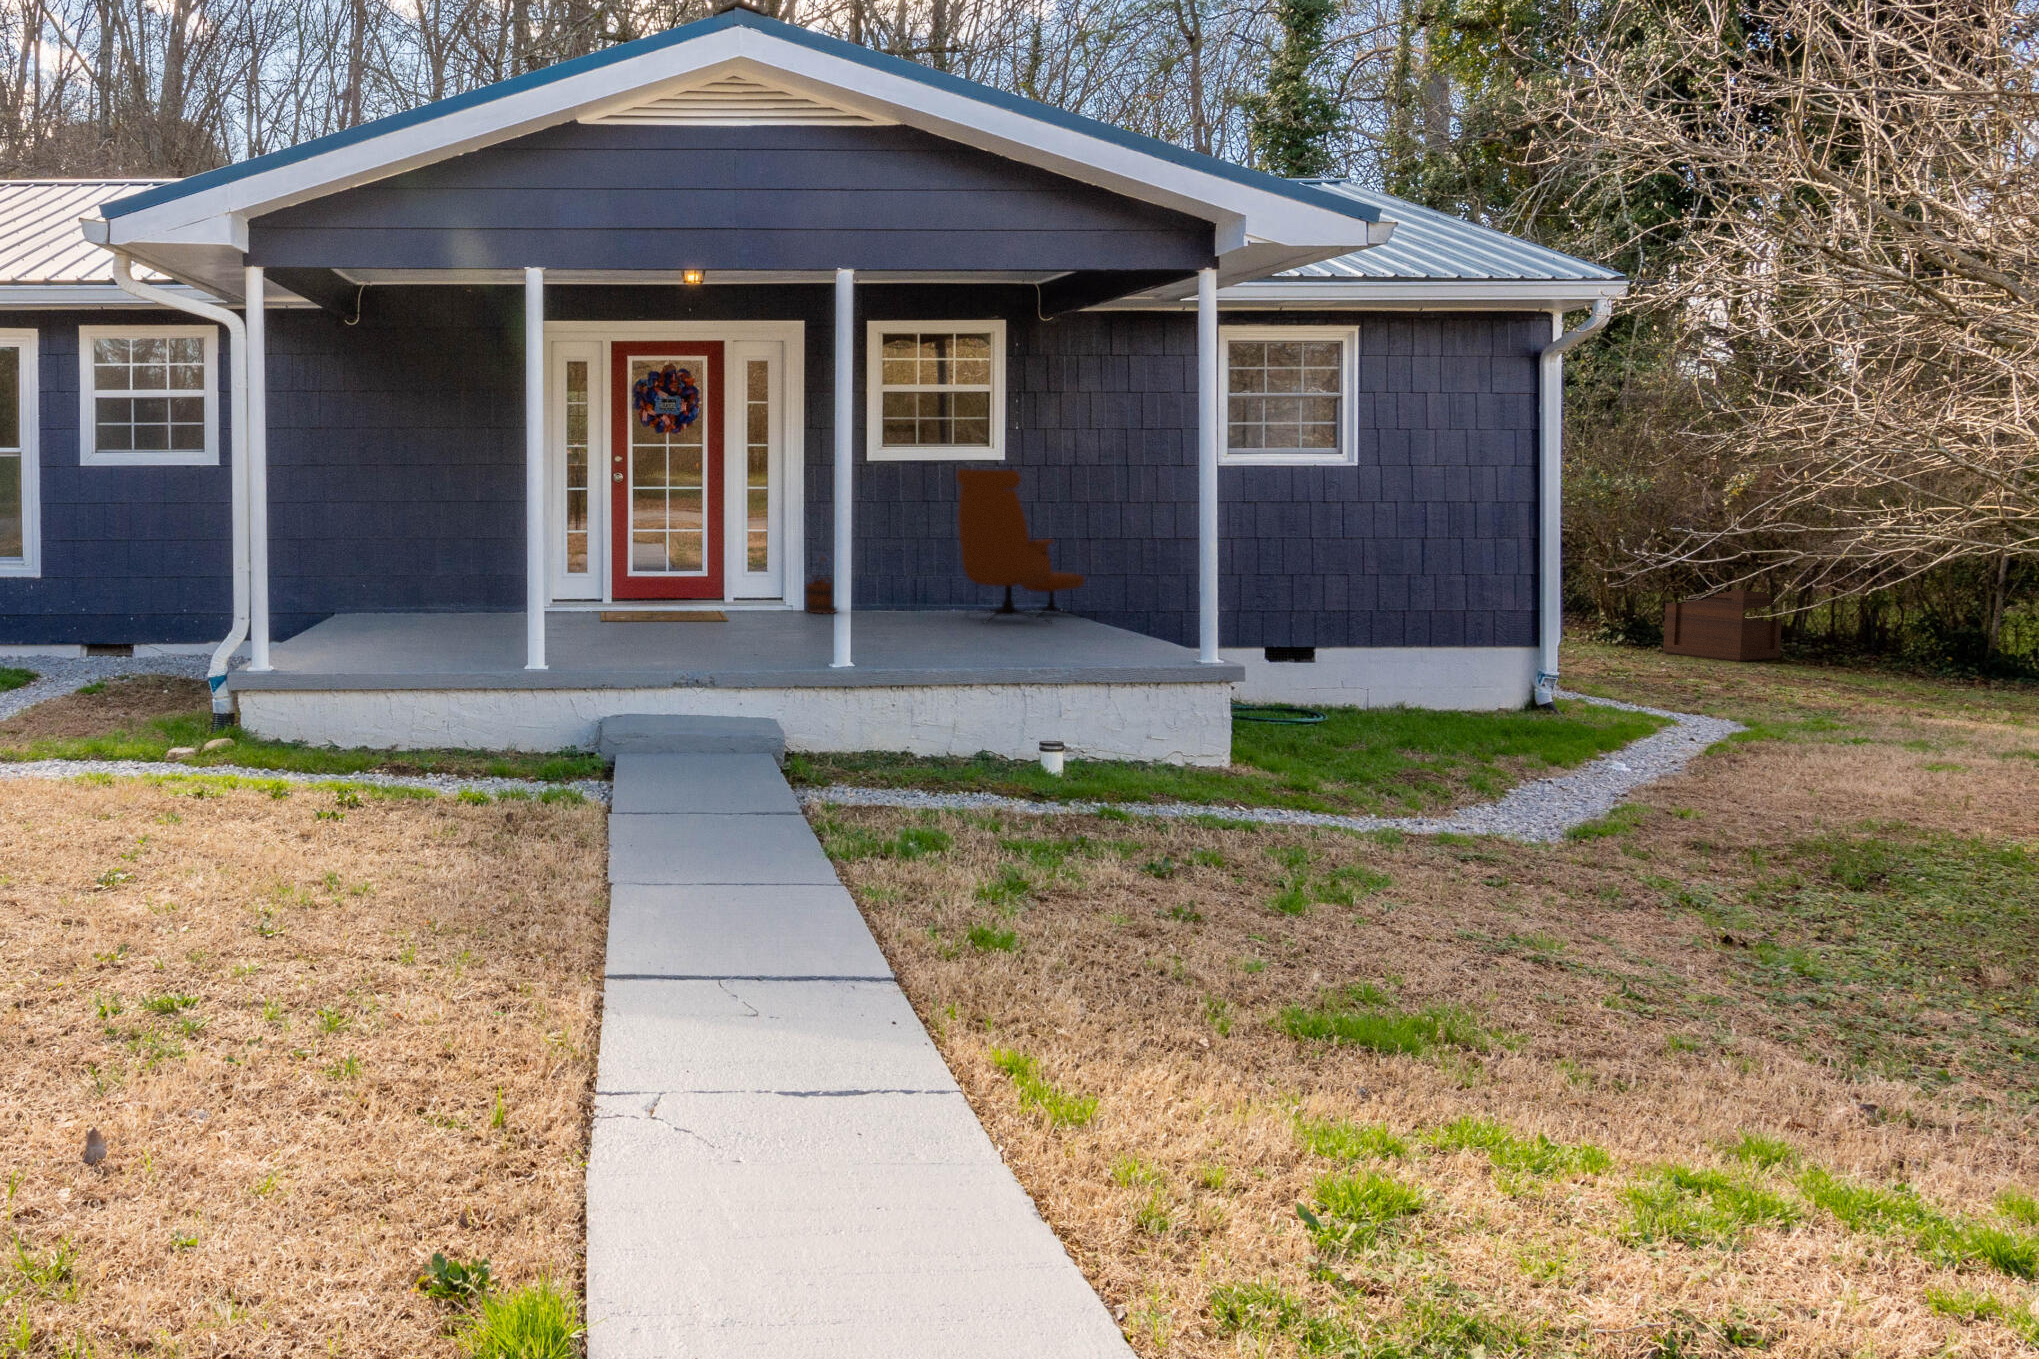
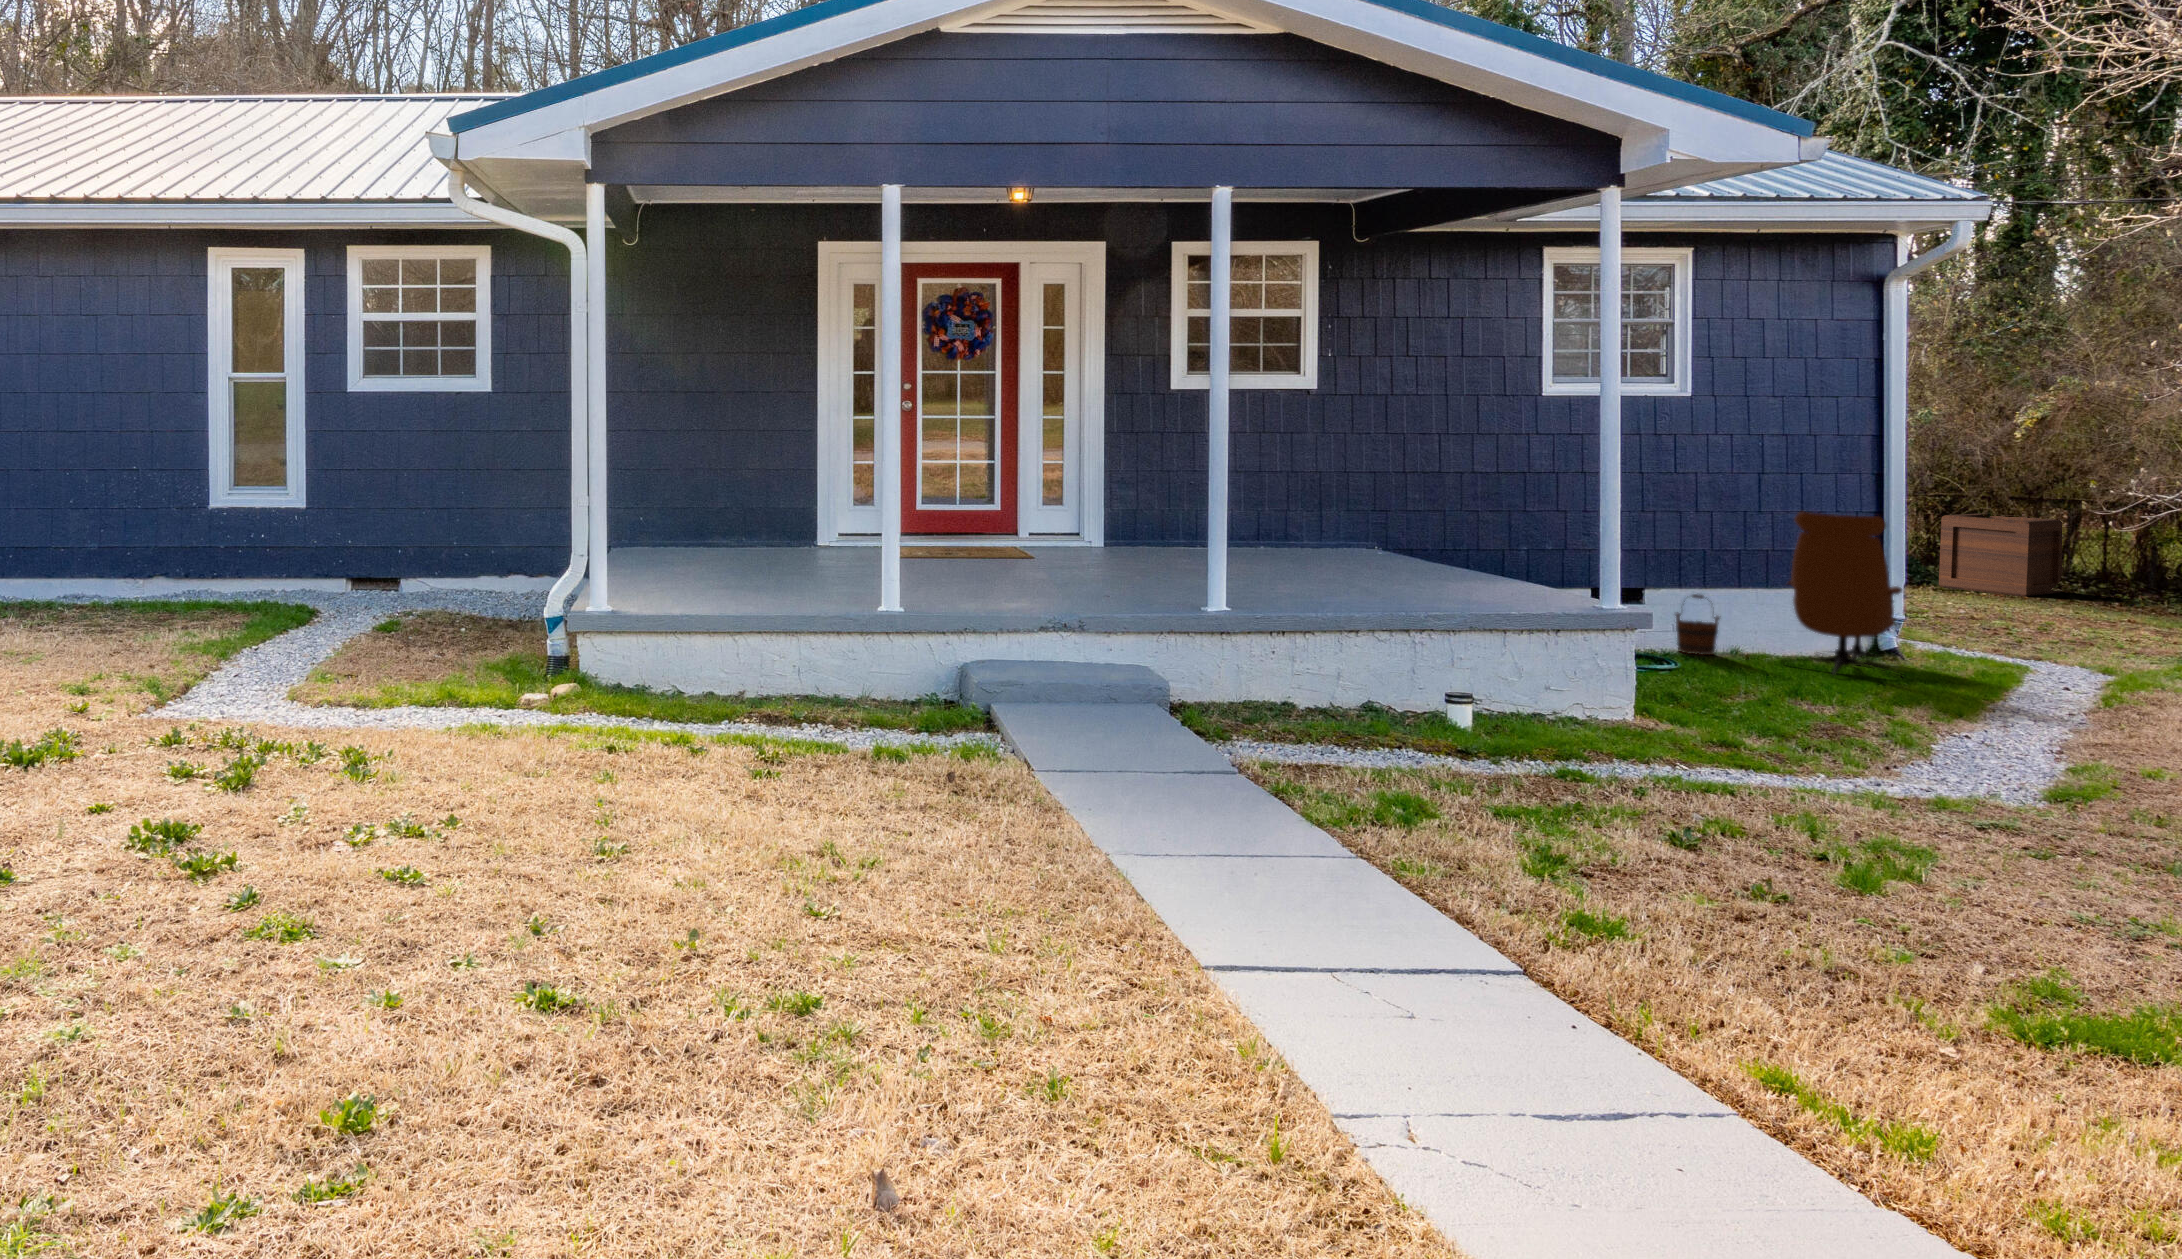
lounge chair: present [957,469,1084,624] -> present [1783,512,1905,677]
wooden bucket: present [806,557,837,614] -> present [1676,594,1719,655]

